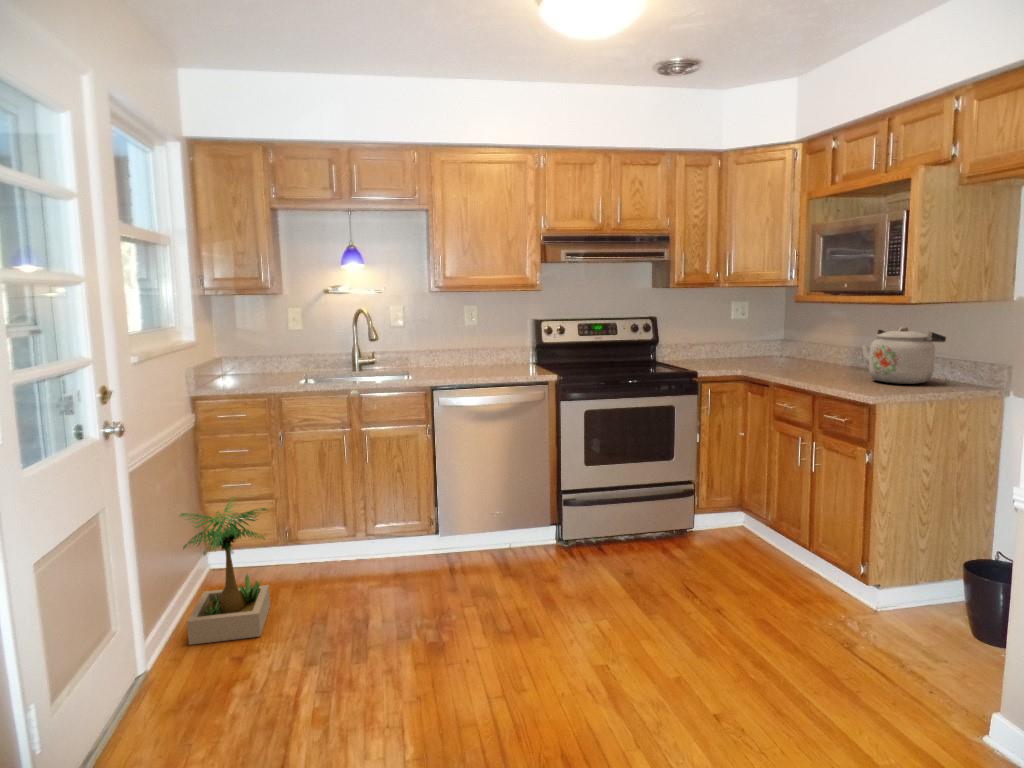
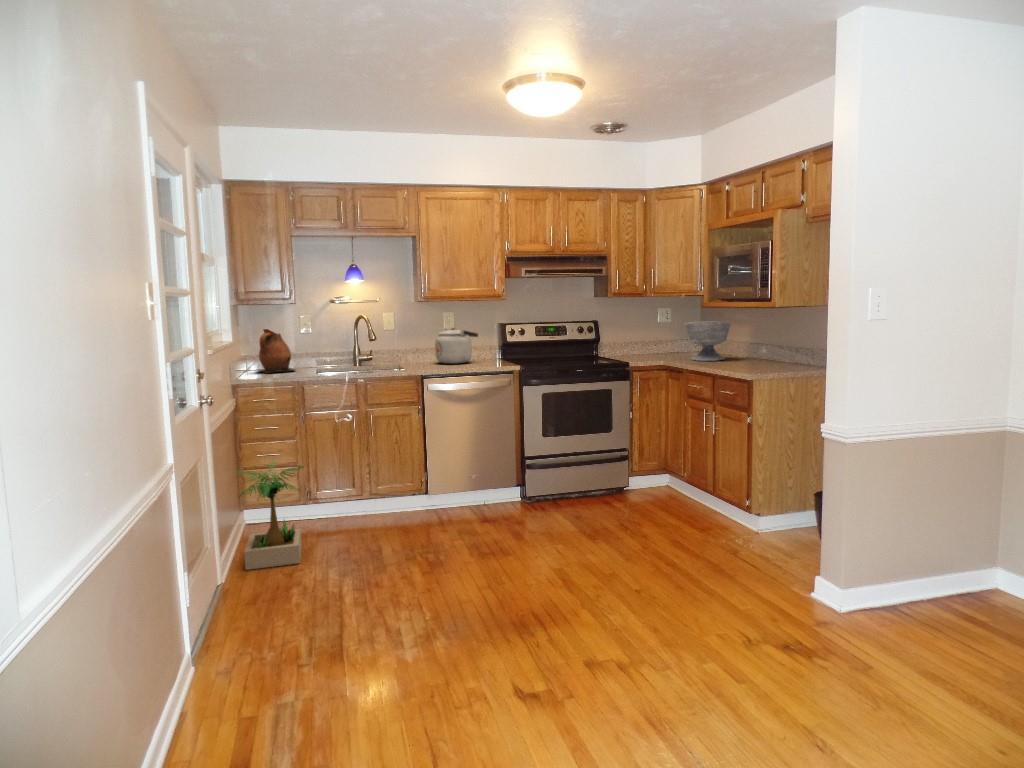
bowl: none [771,319,833,371] -> present [685,321,731,361]
ceramic pitcher: none [231,326,280,380] -> present [259,329,296,373]
kettle: present [862,327,946,384] -> present [435,327,478,364]

